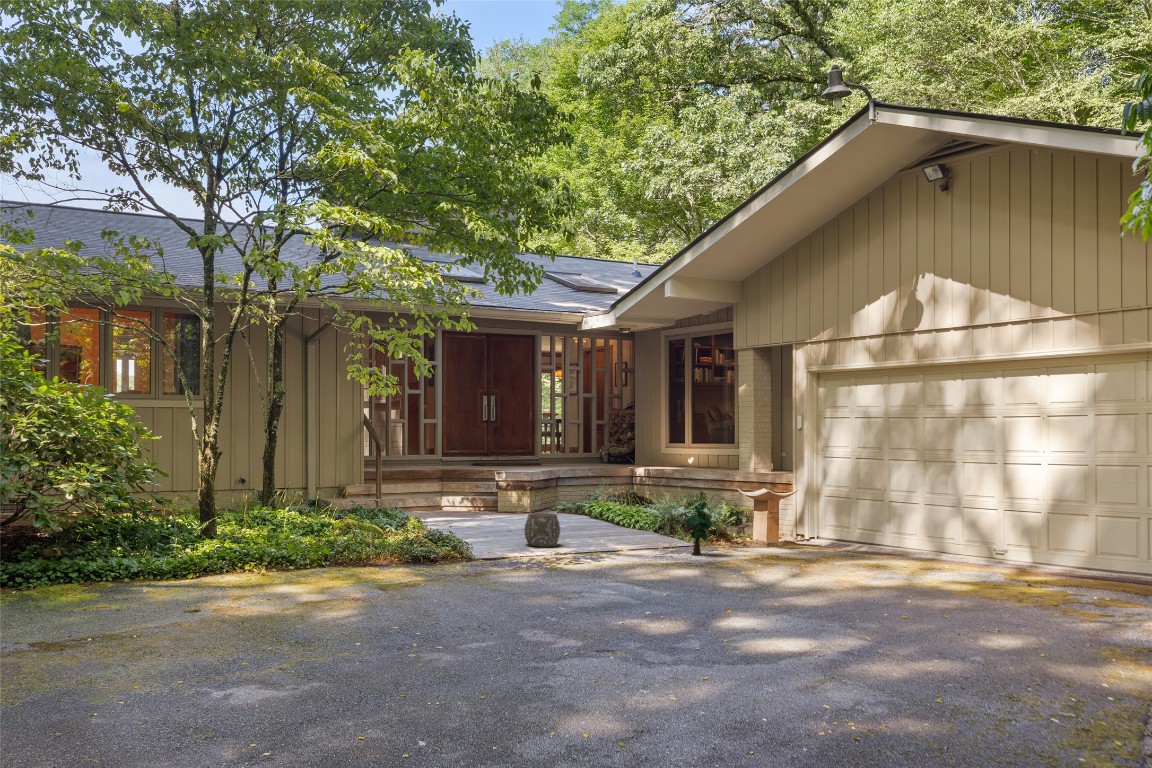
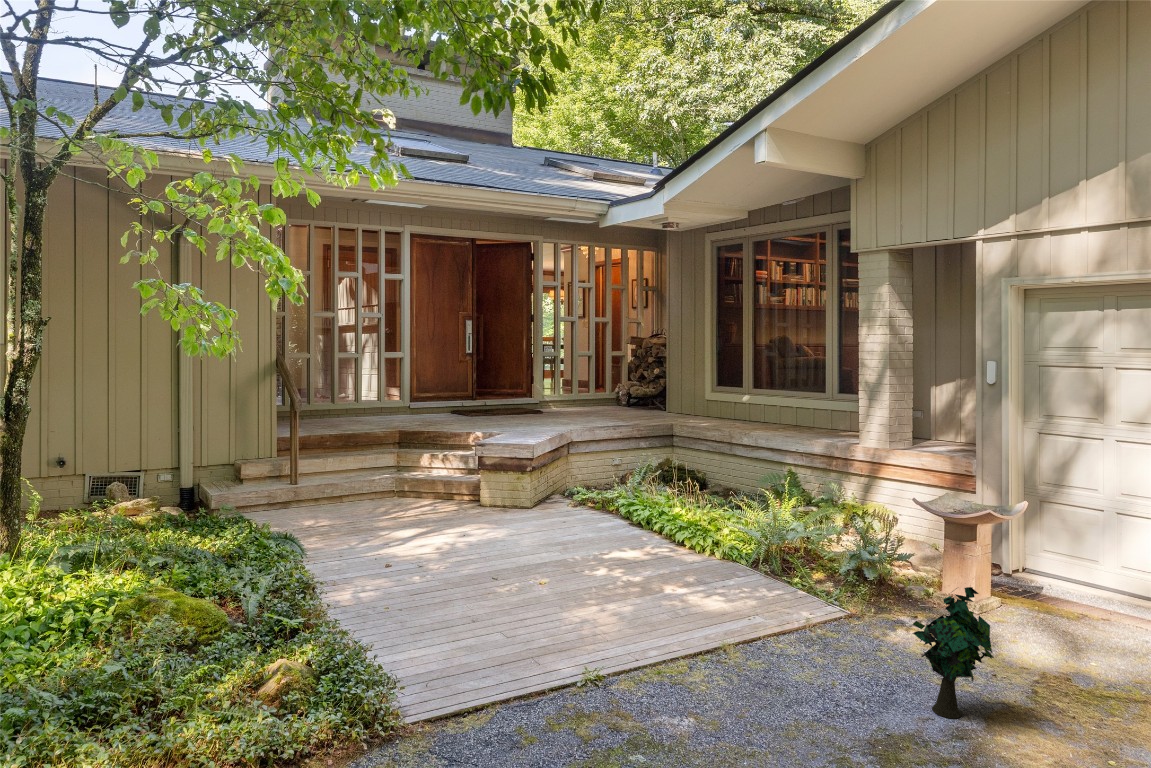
woven basket: present [524,513,560,547] -> none [529,587,611,680]

